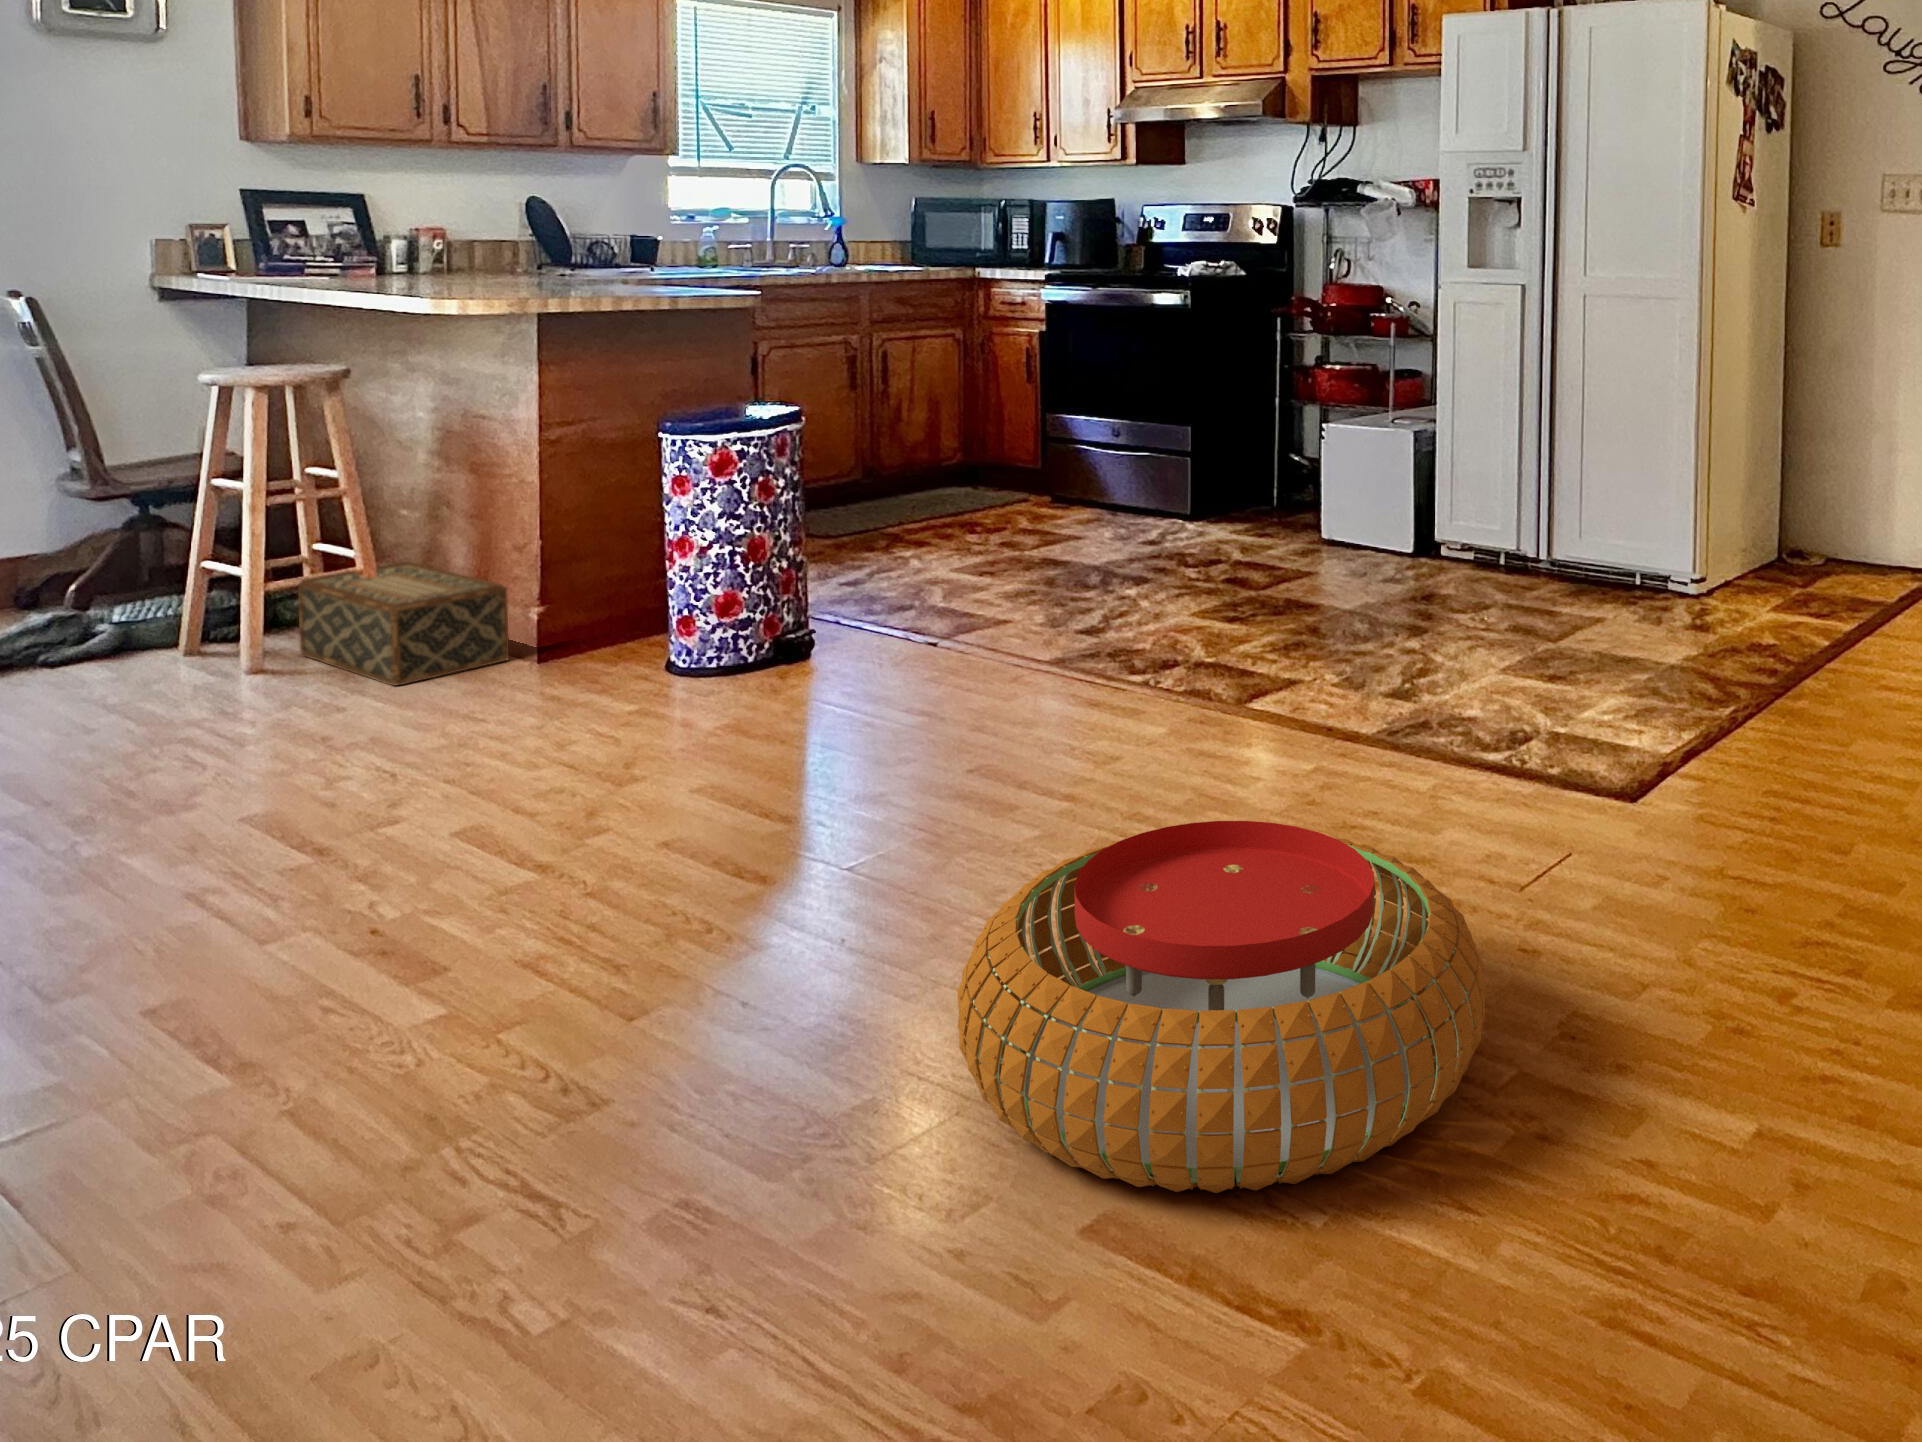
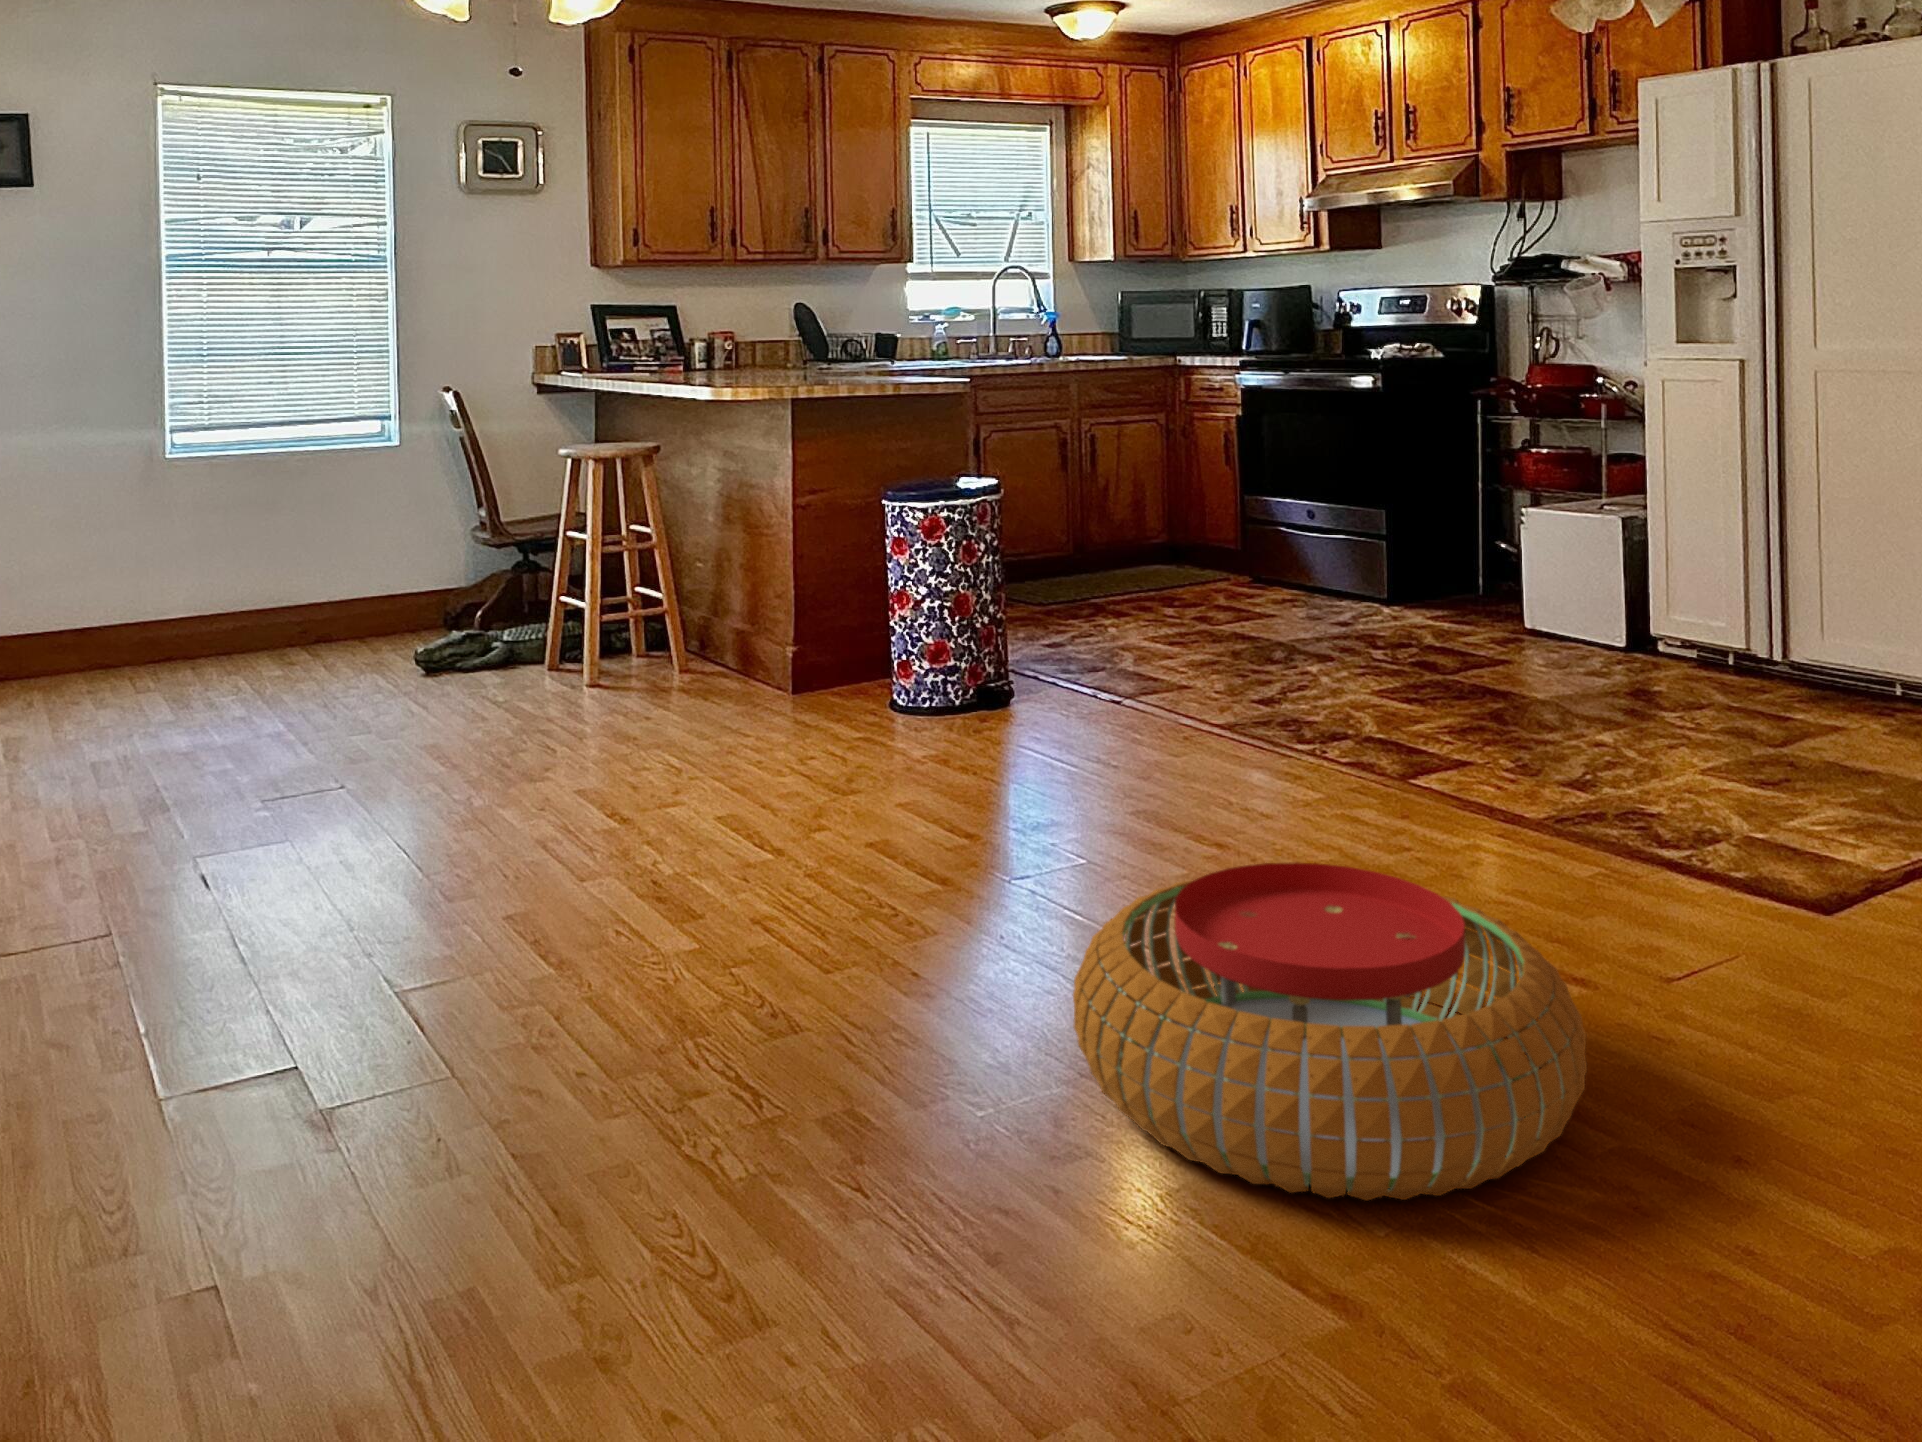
woven basket: present [298,561,509,686] -> none [625,603,771,702]

